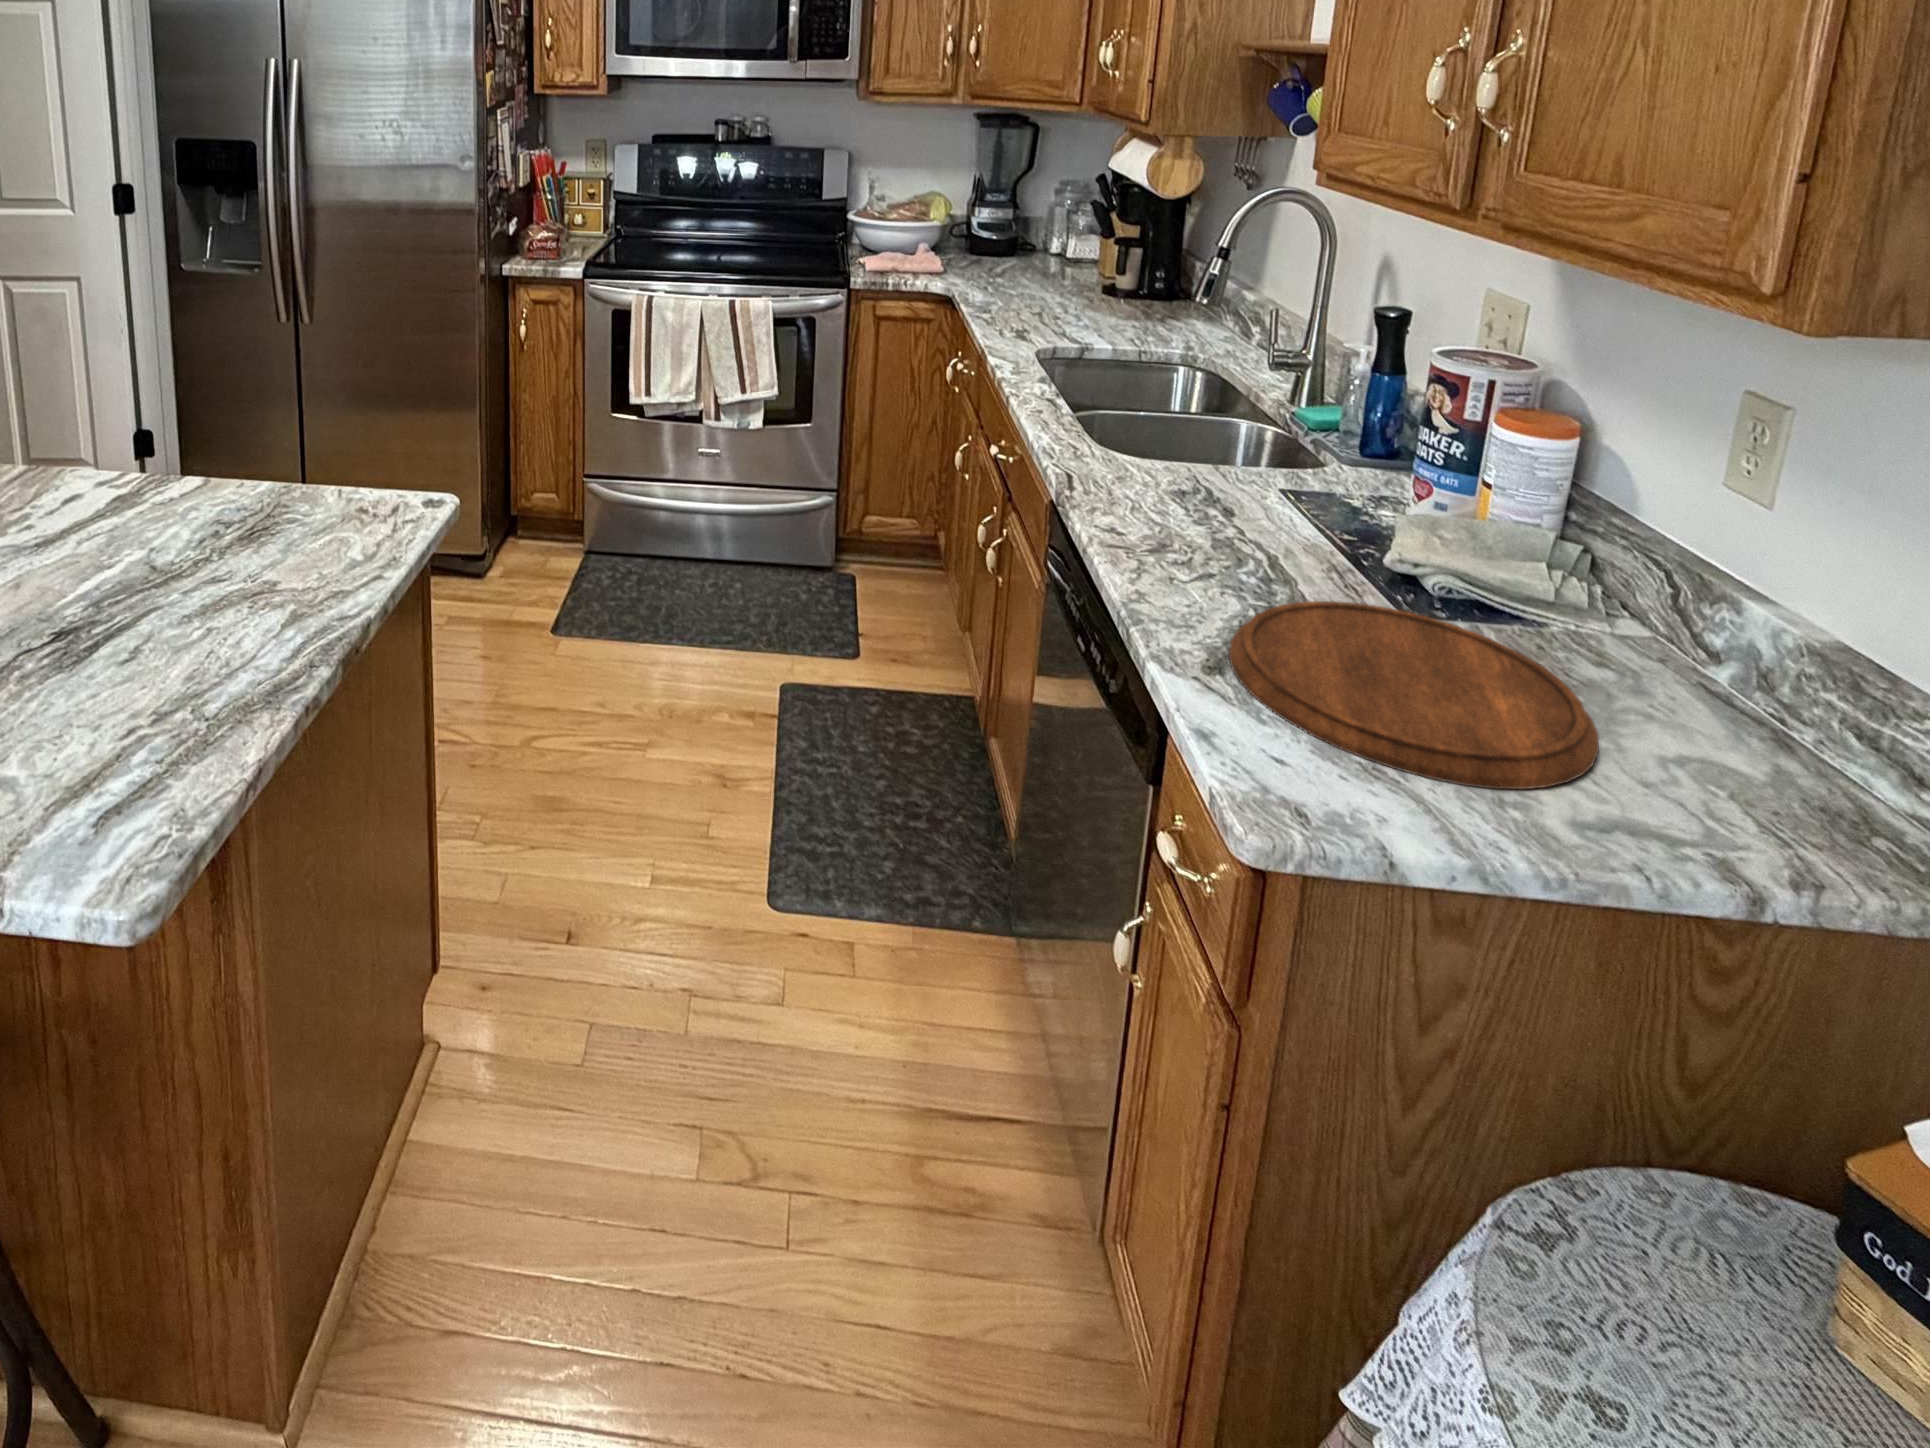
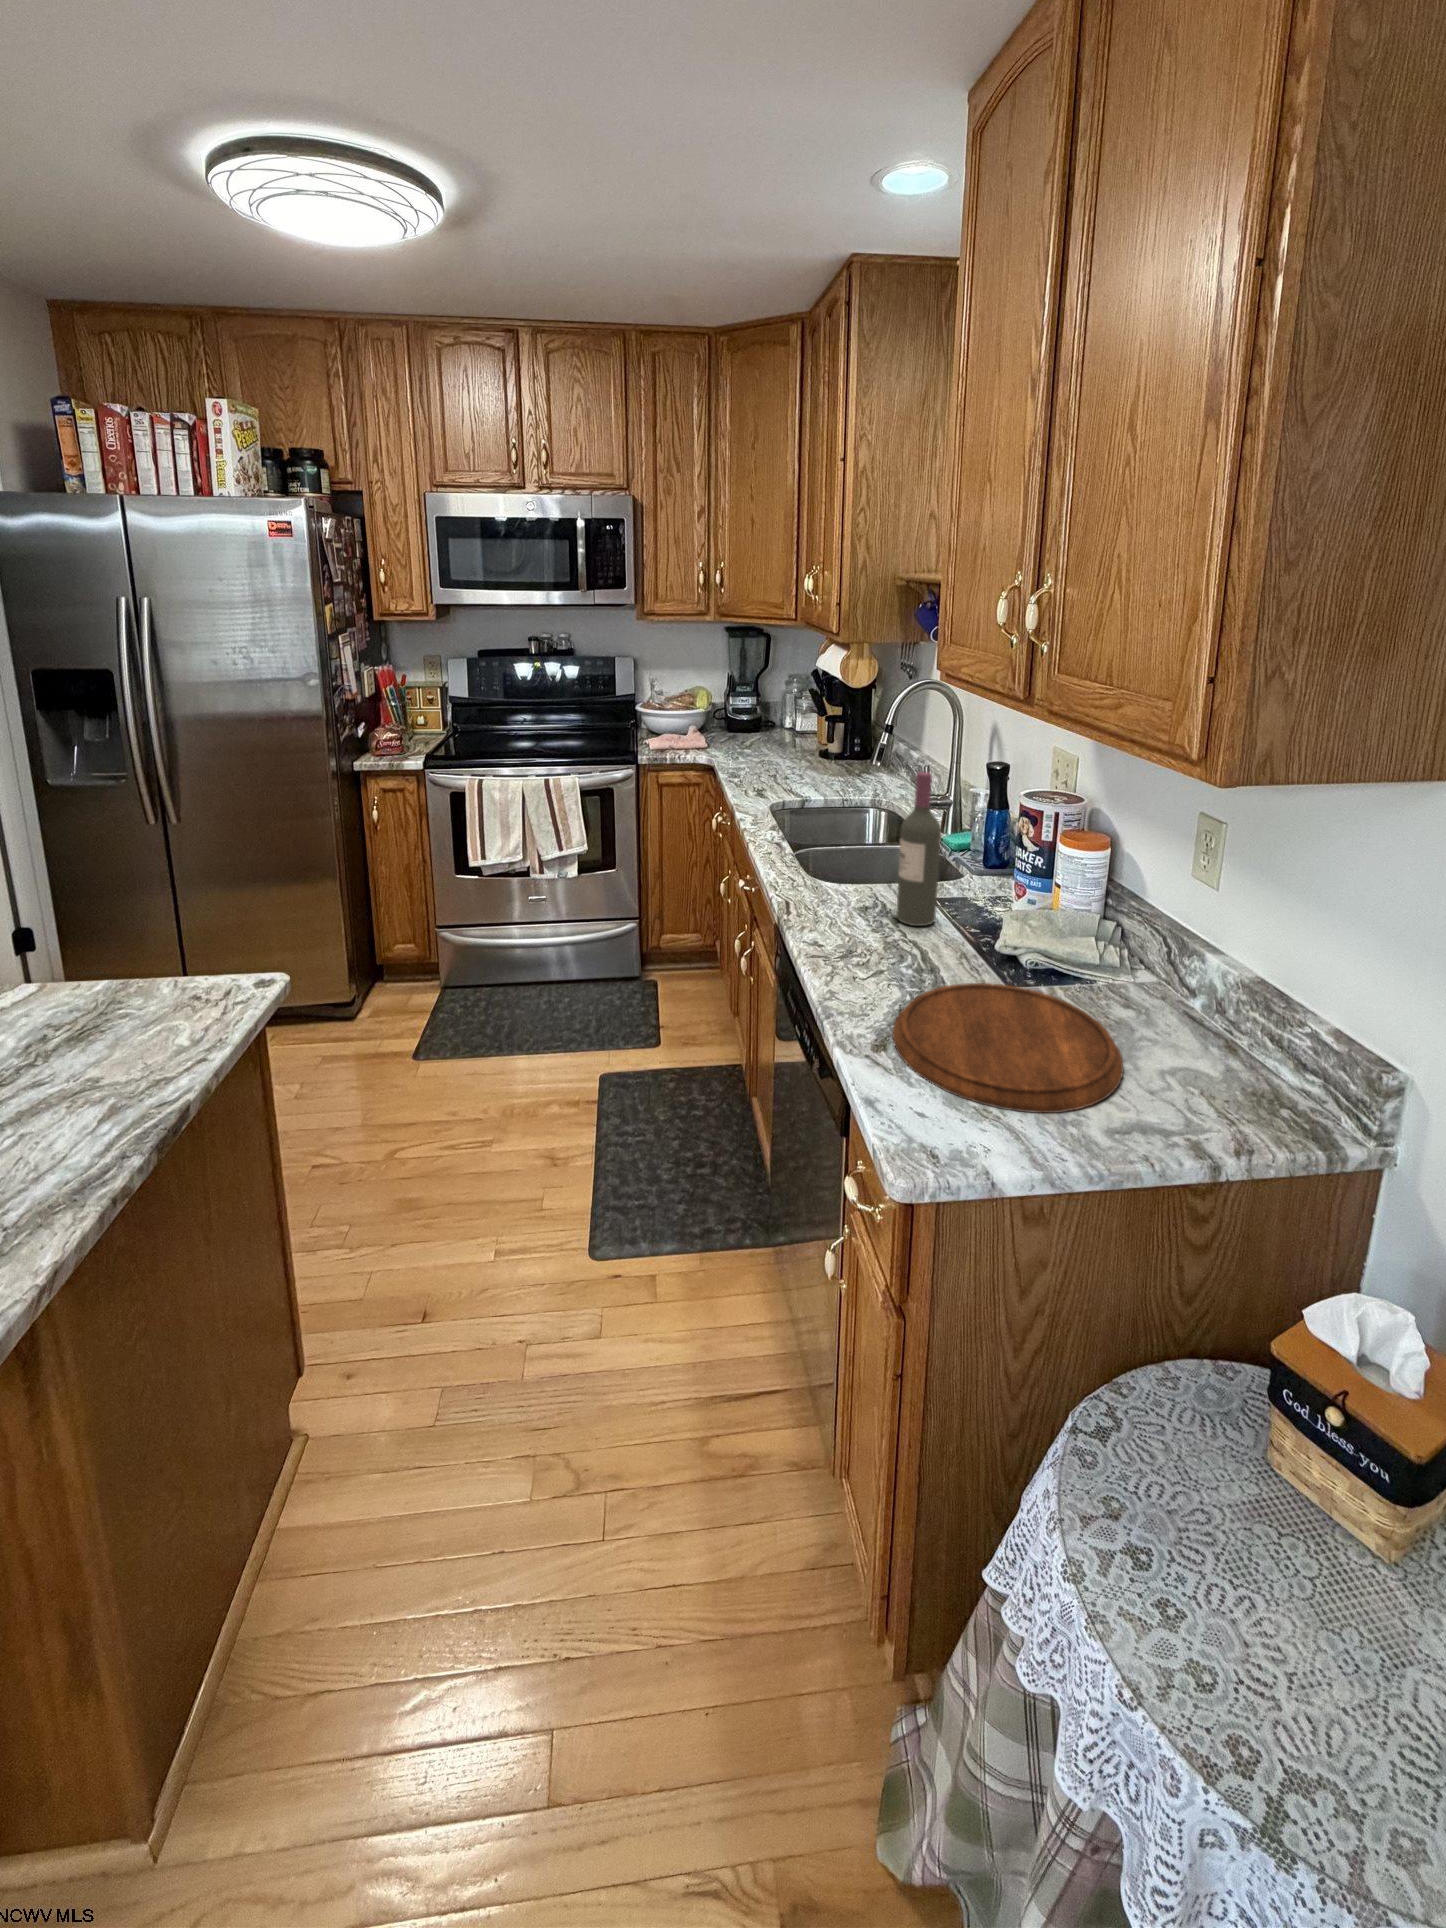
wine bottle: none [1227,306,1304,523] -> present [896,772,941,926]

